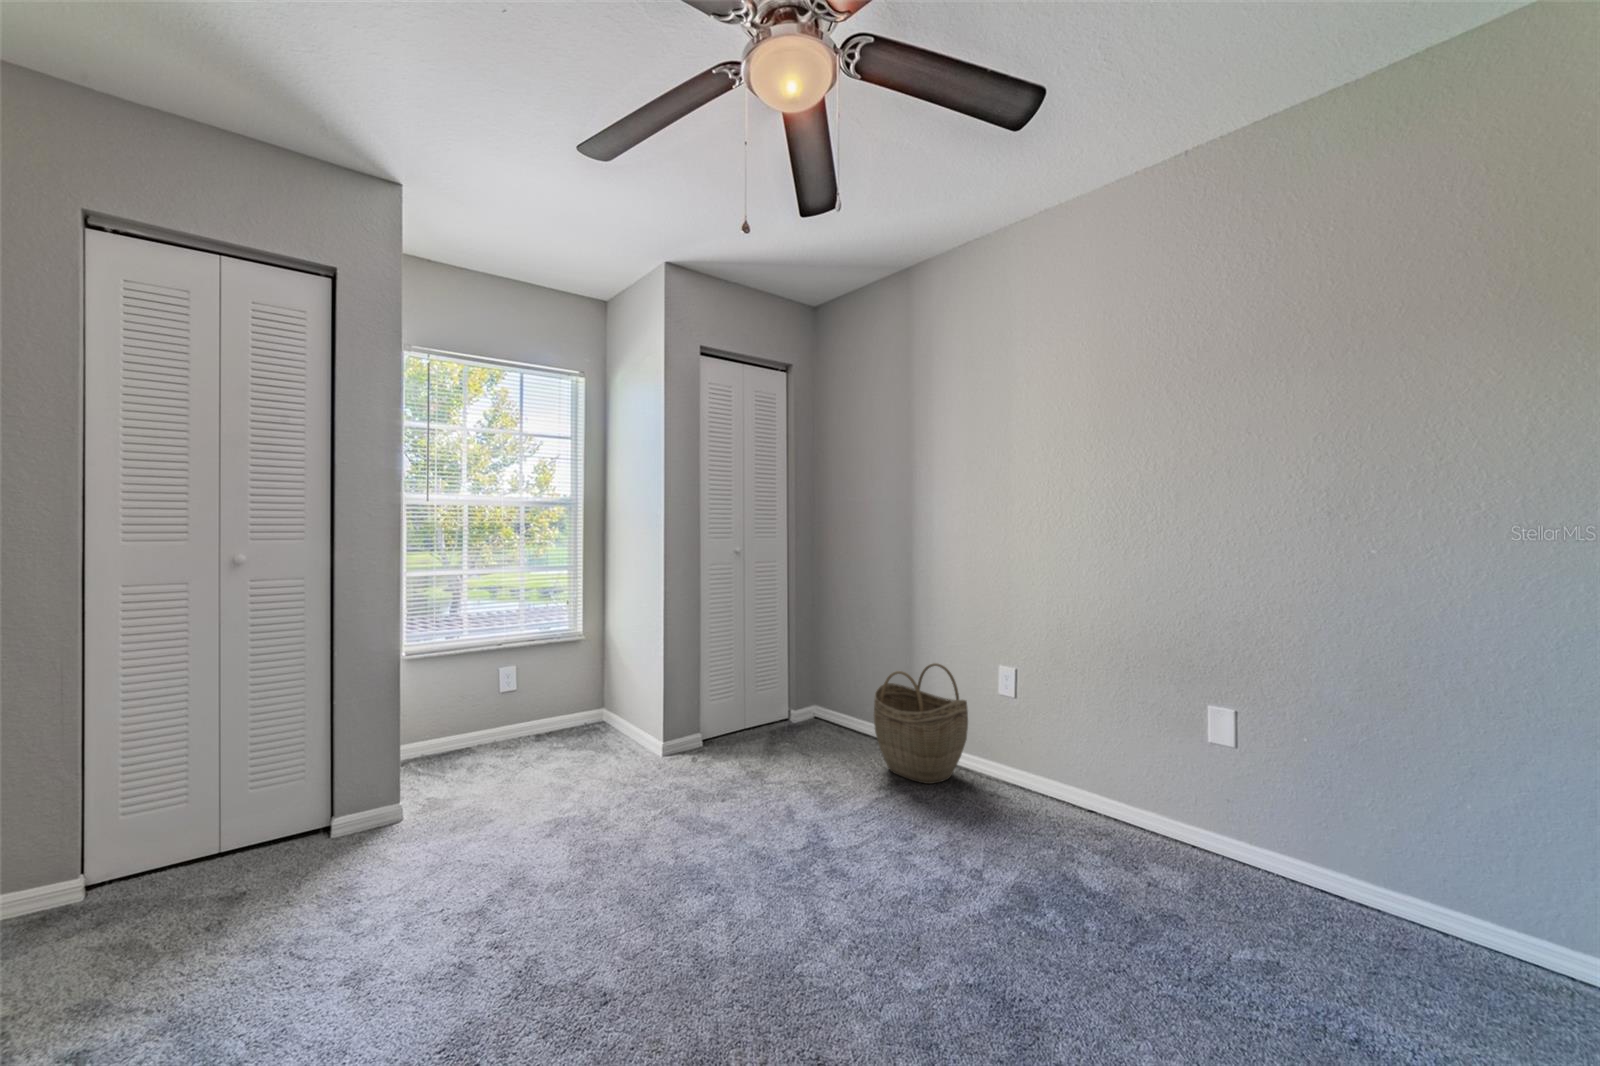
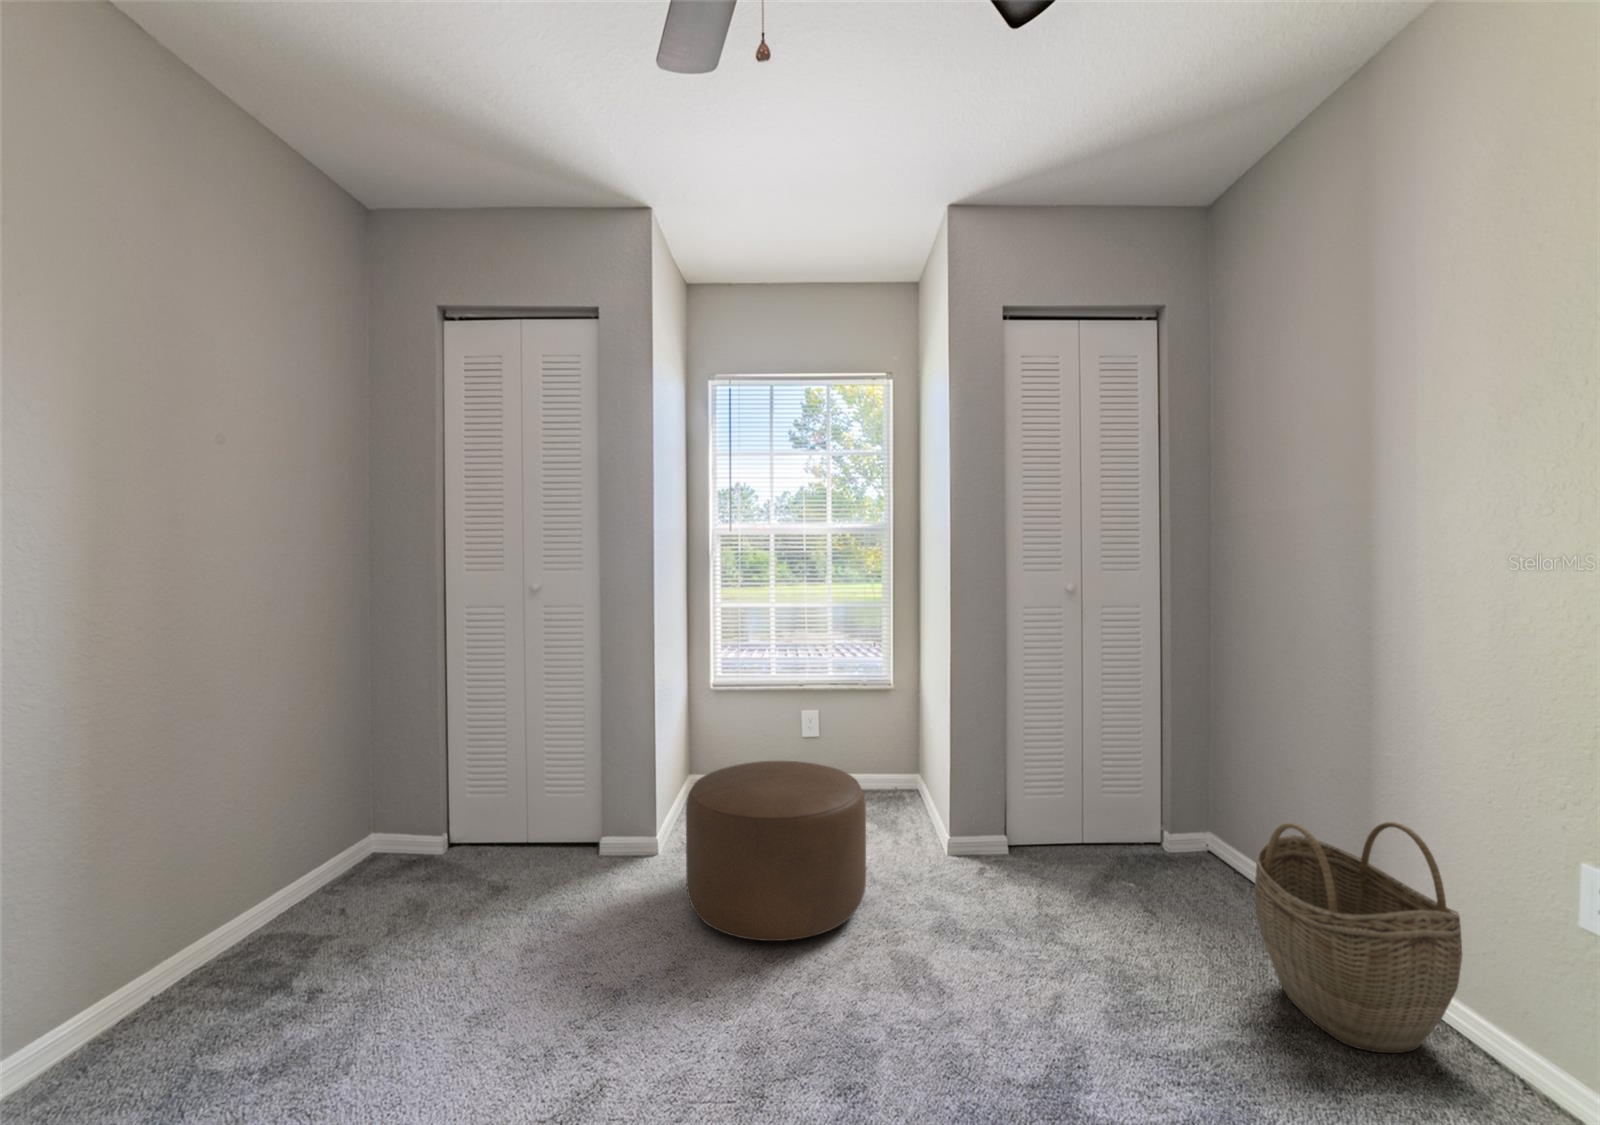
ottoman: none [472,698,637,847] -> present [686,761,866,941]

